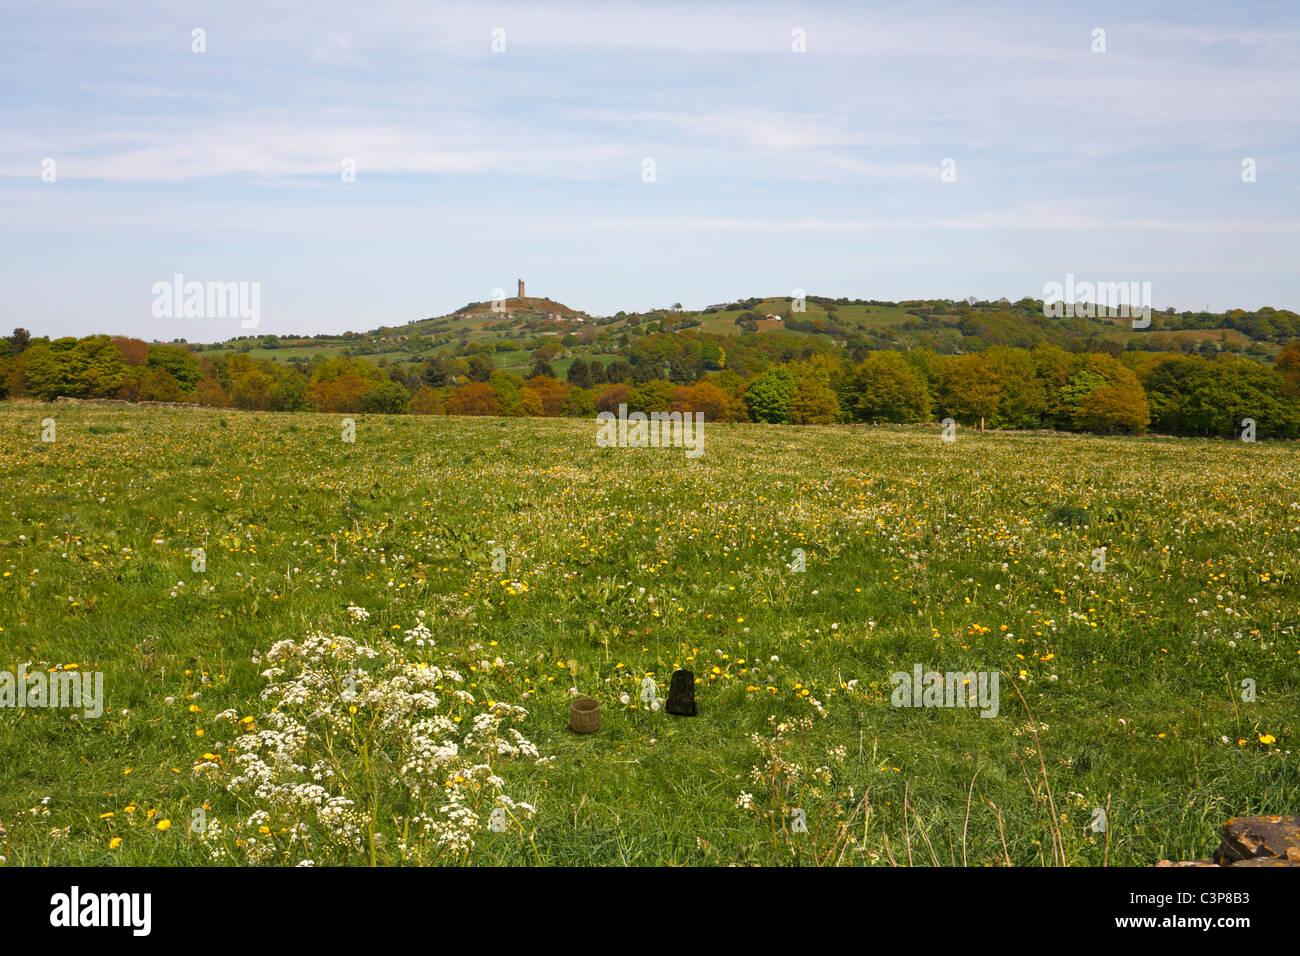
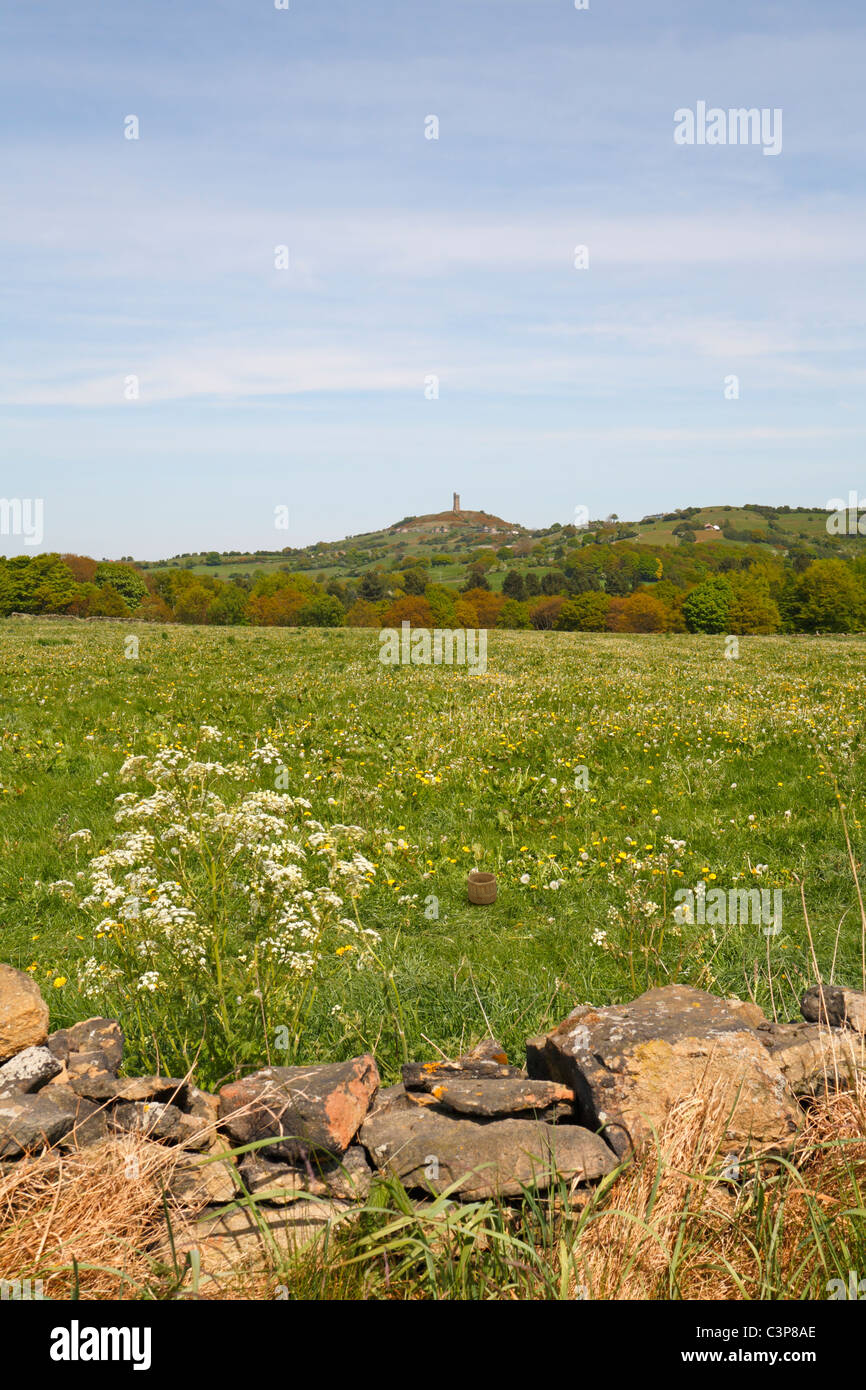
backpack: present [666,669,697,715] -> none [562,849,594,894]

